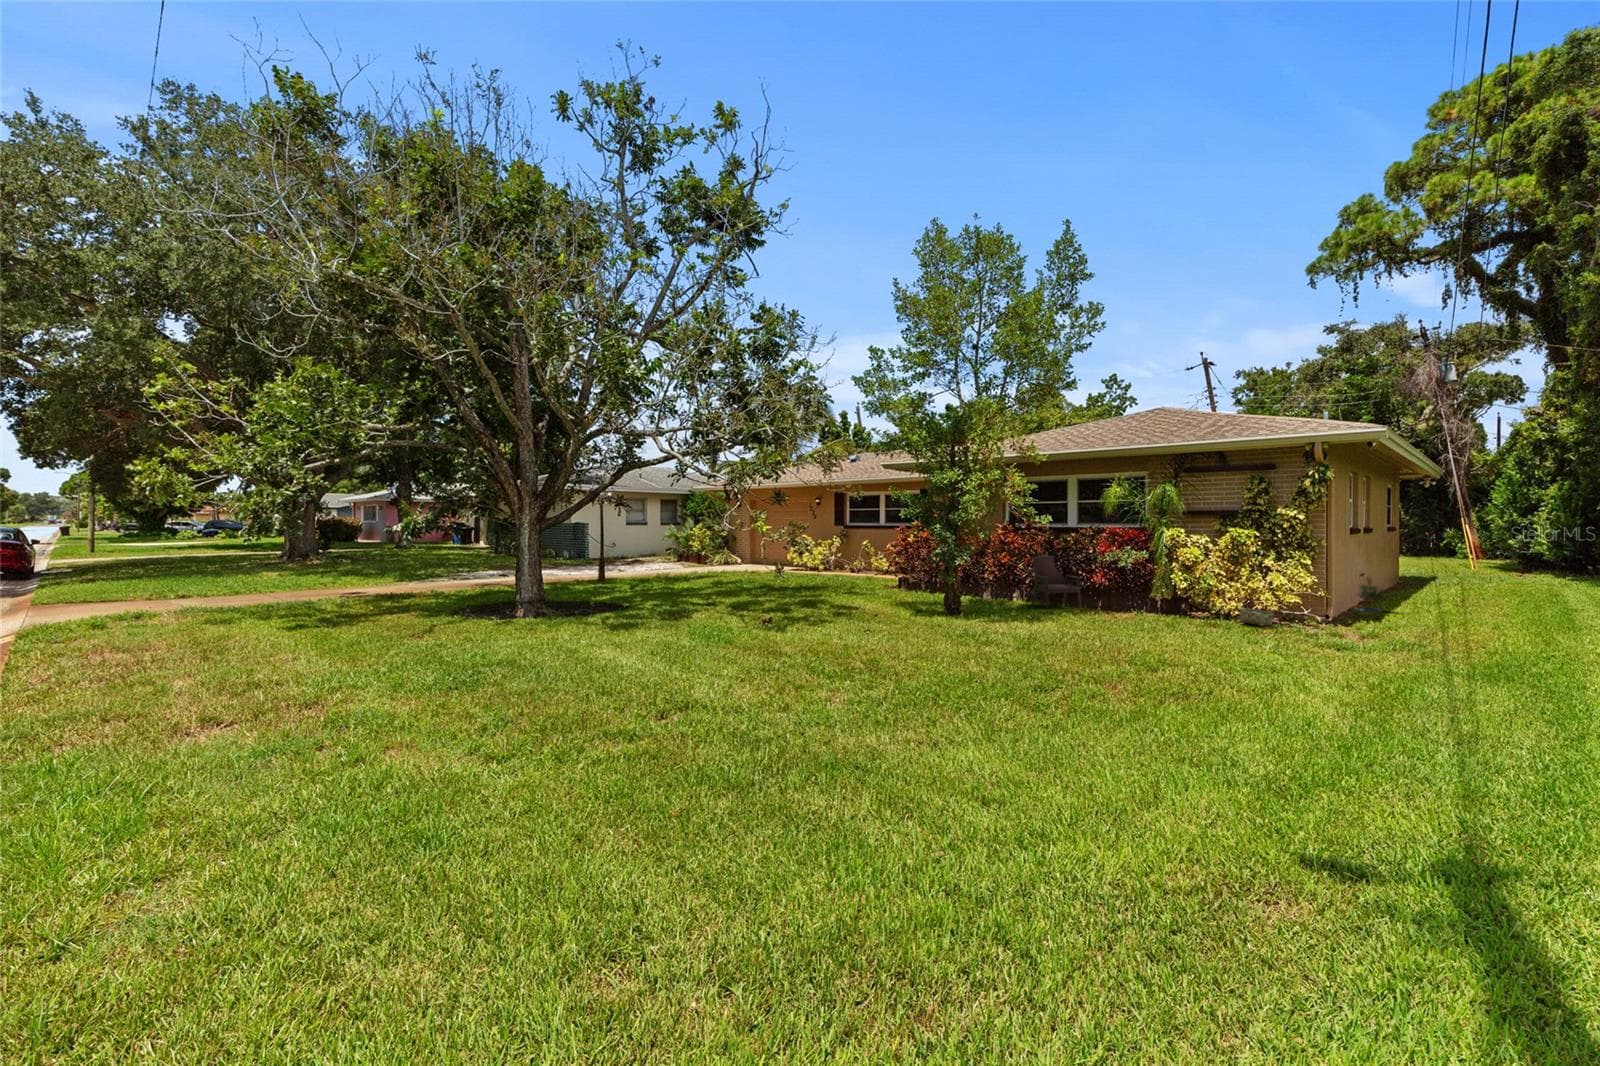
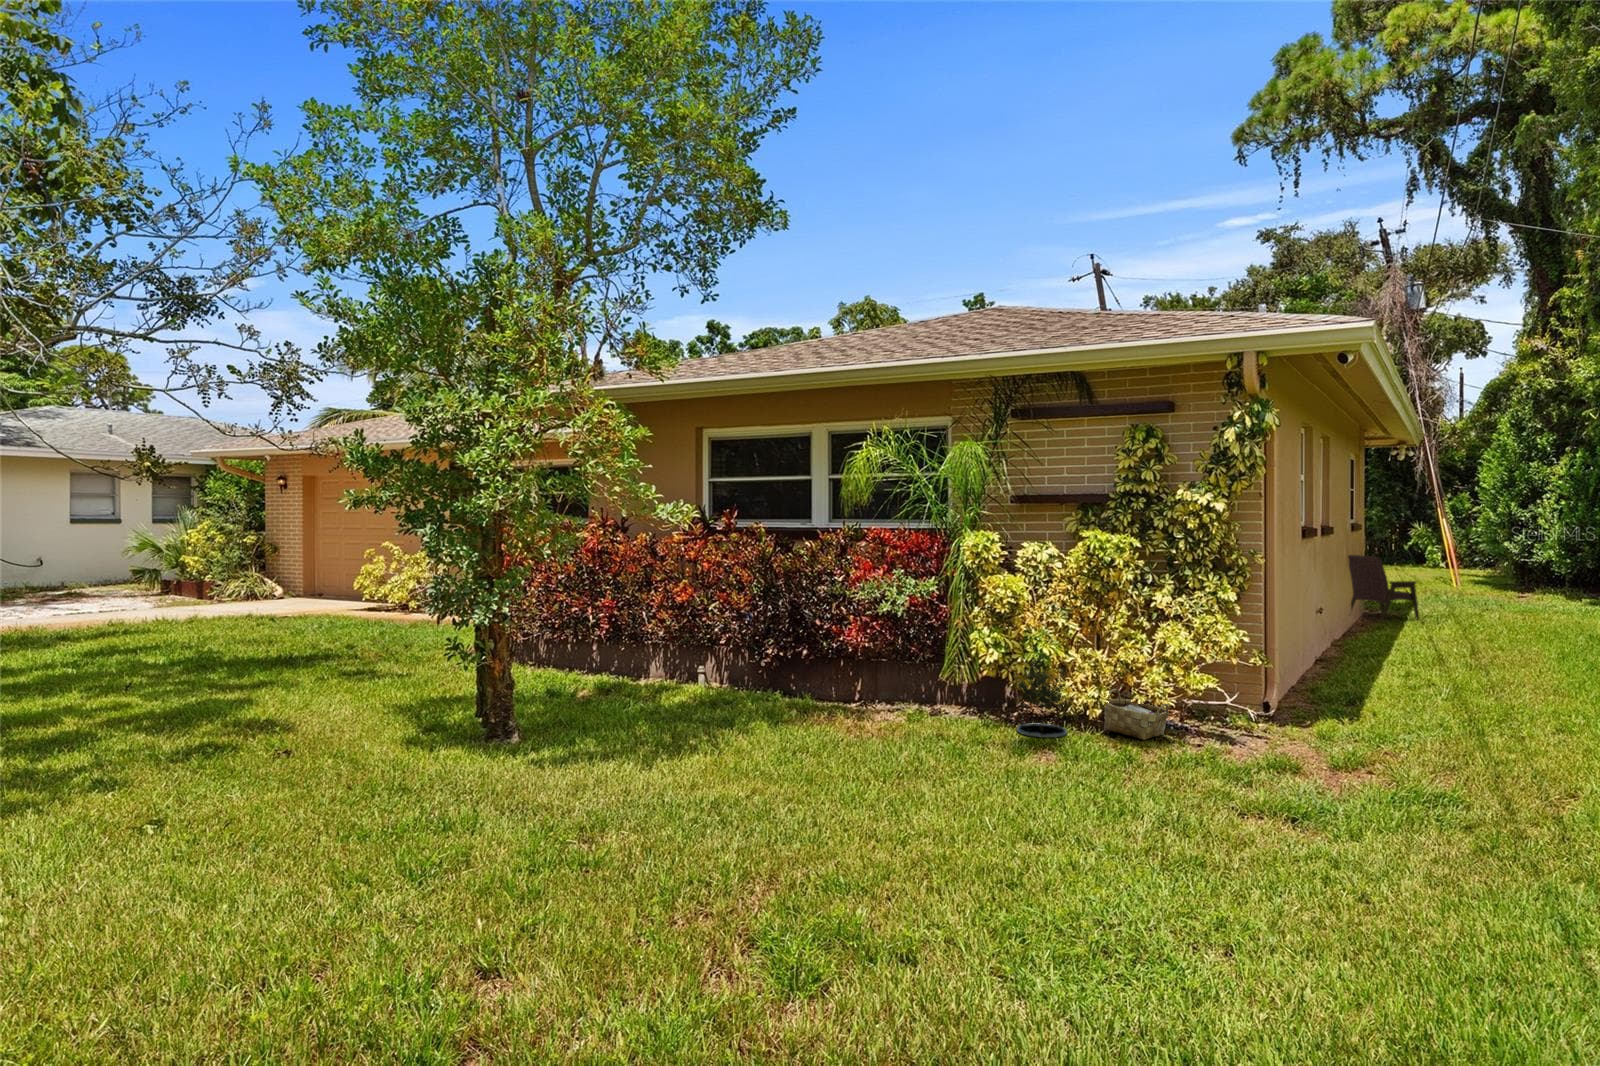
armchair: present [1032,556,1081,608] -> present [1348,555,1419,621]
potted tree: present [1357,578,1384,612] -> present [1016,649,1070,738]

